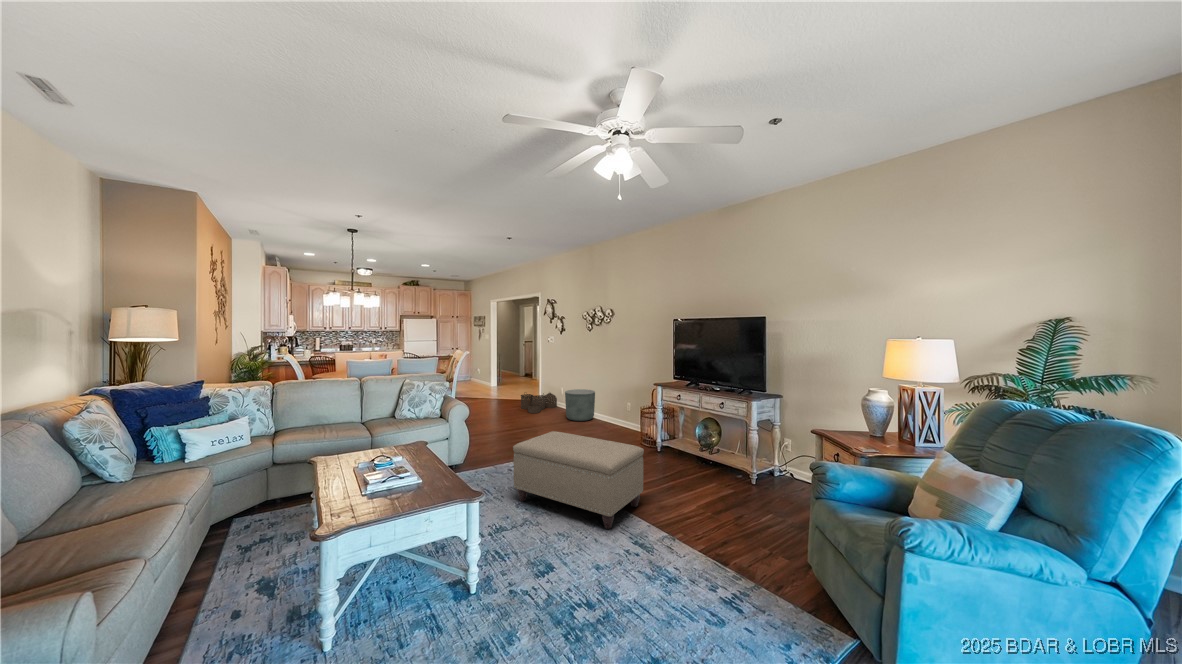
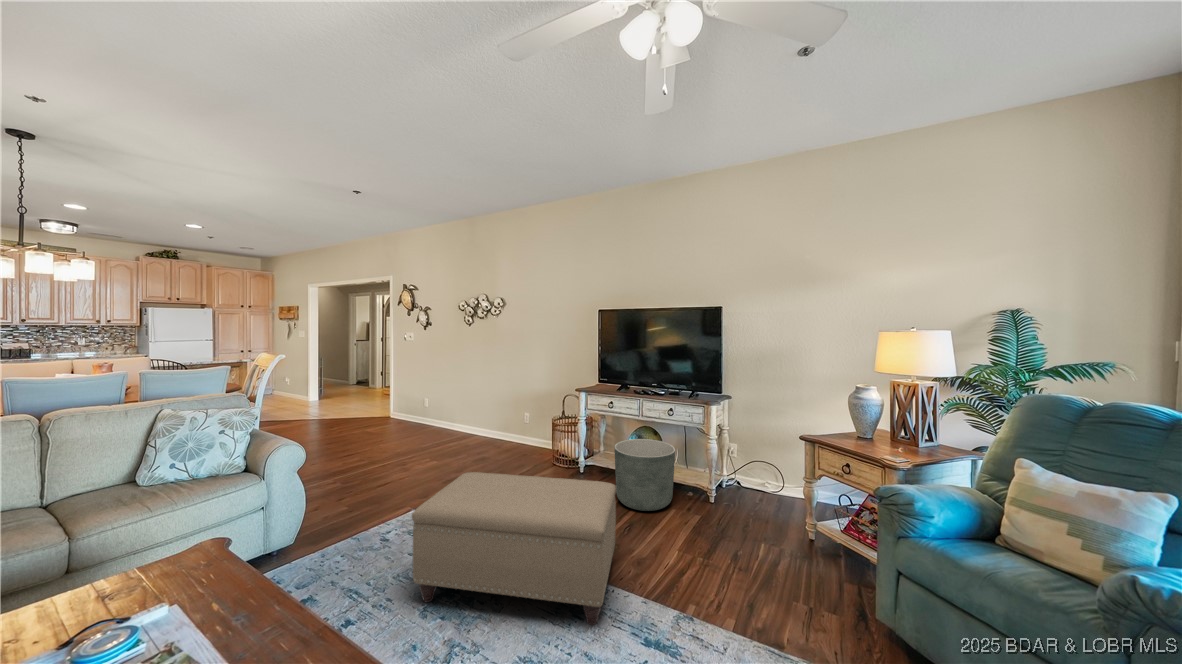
planter: present [565,389,595,421] -> present [615,439,675,511]
woven basket: present [521,393,557,413] -> none [367,405,419,436]

